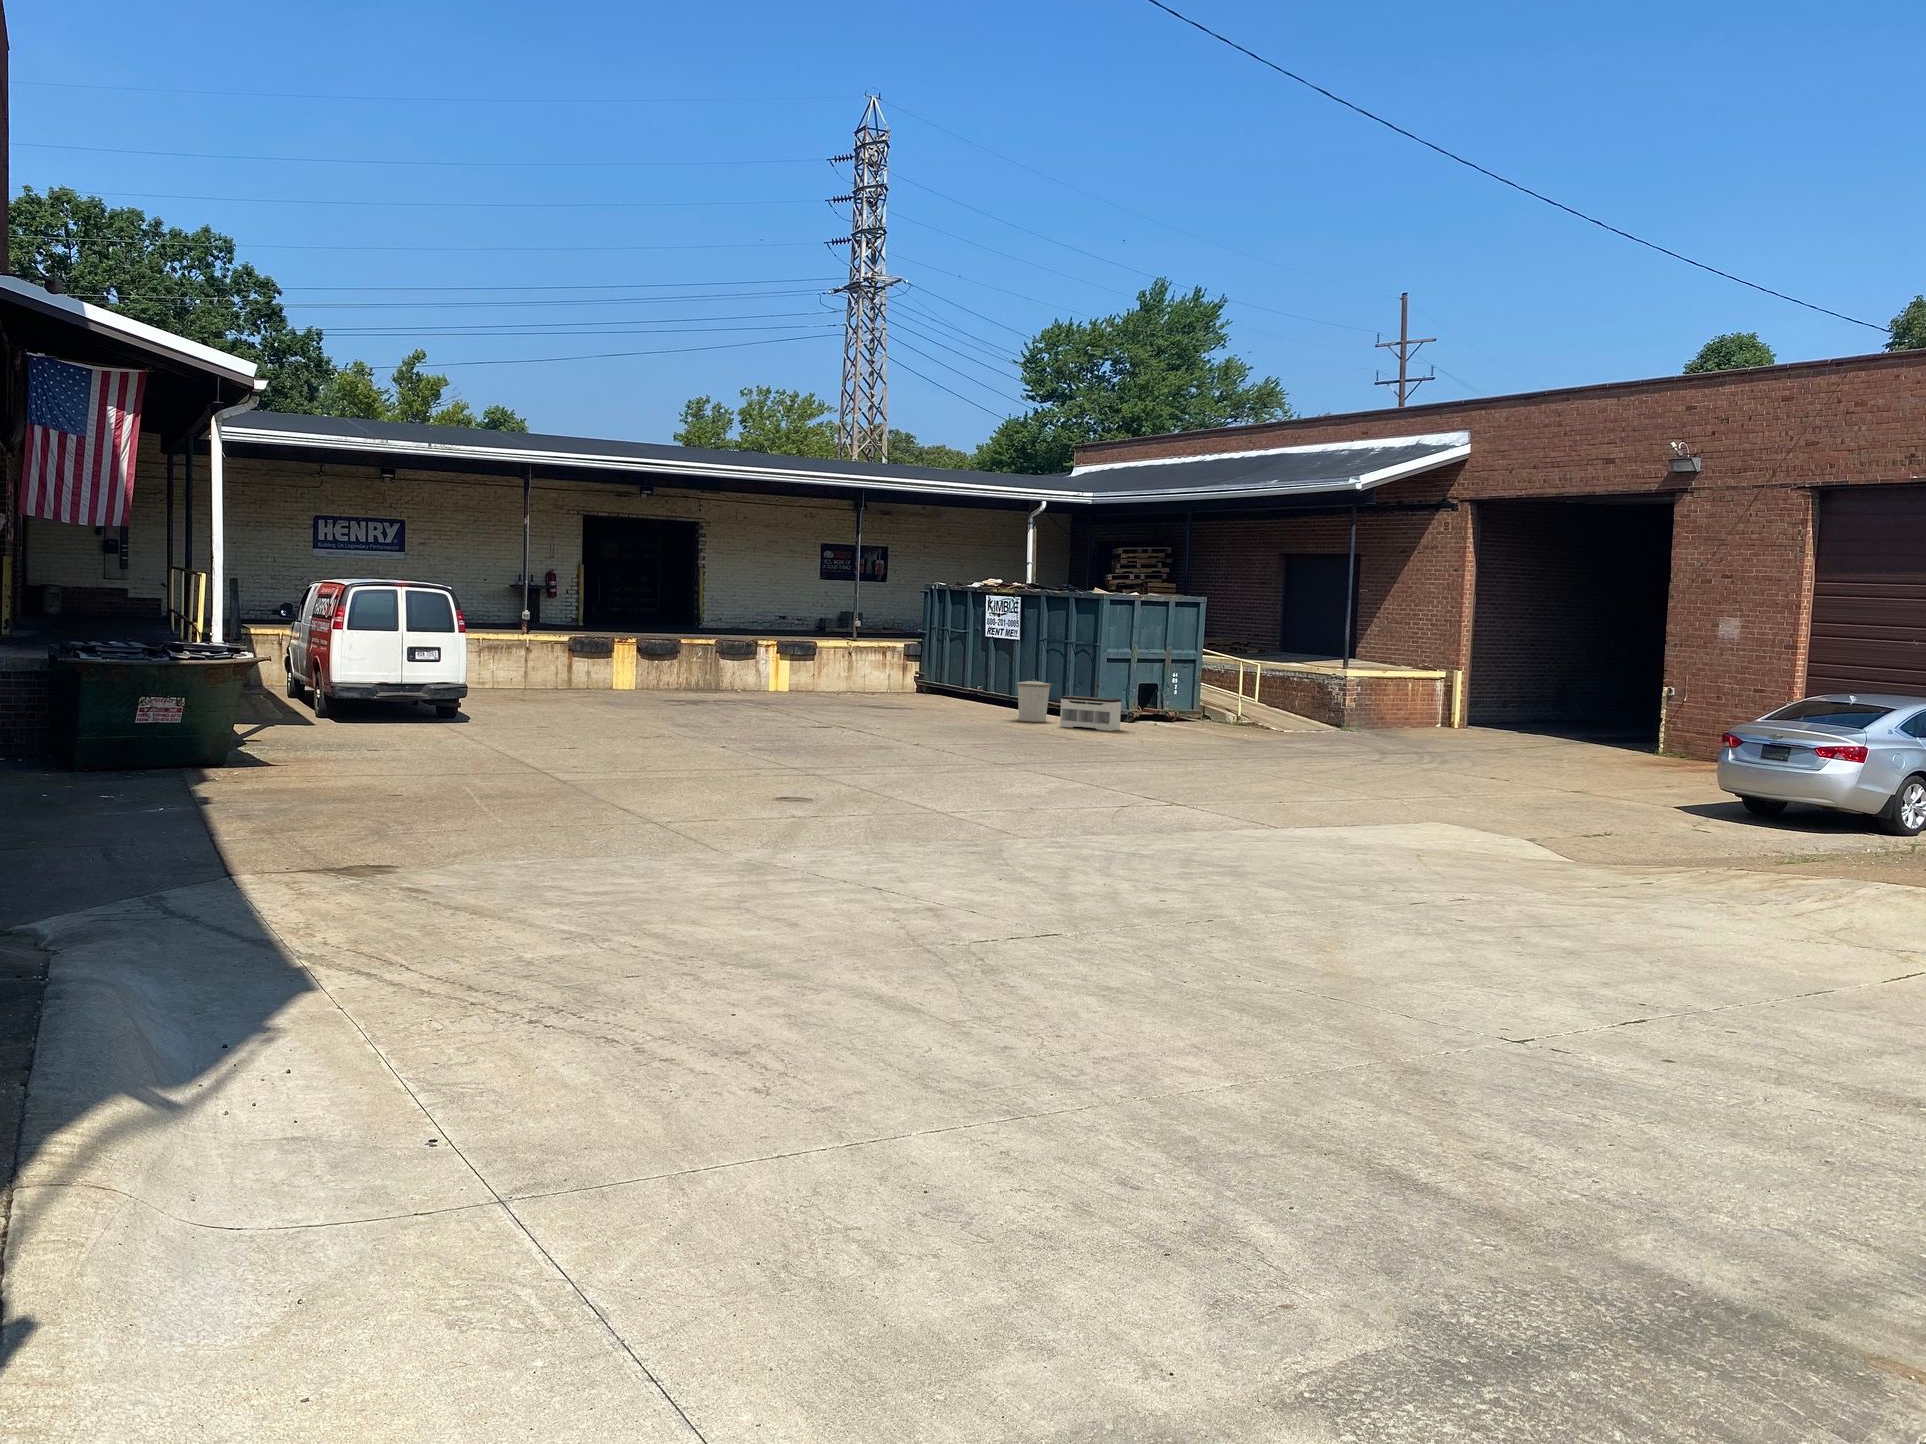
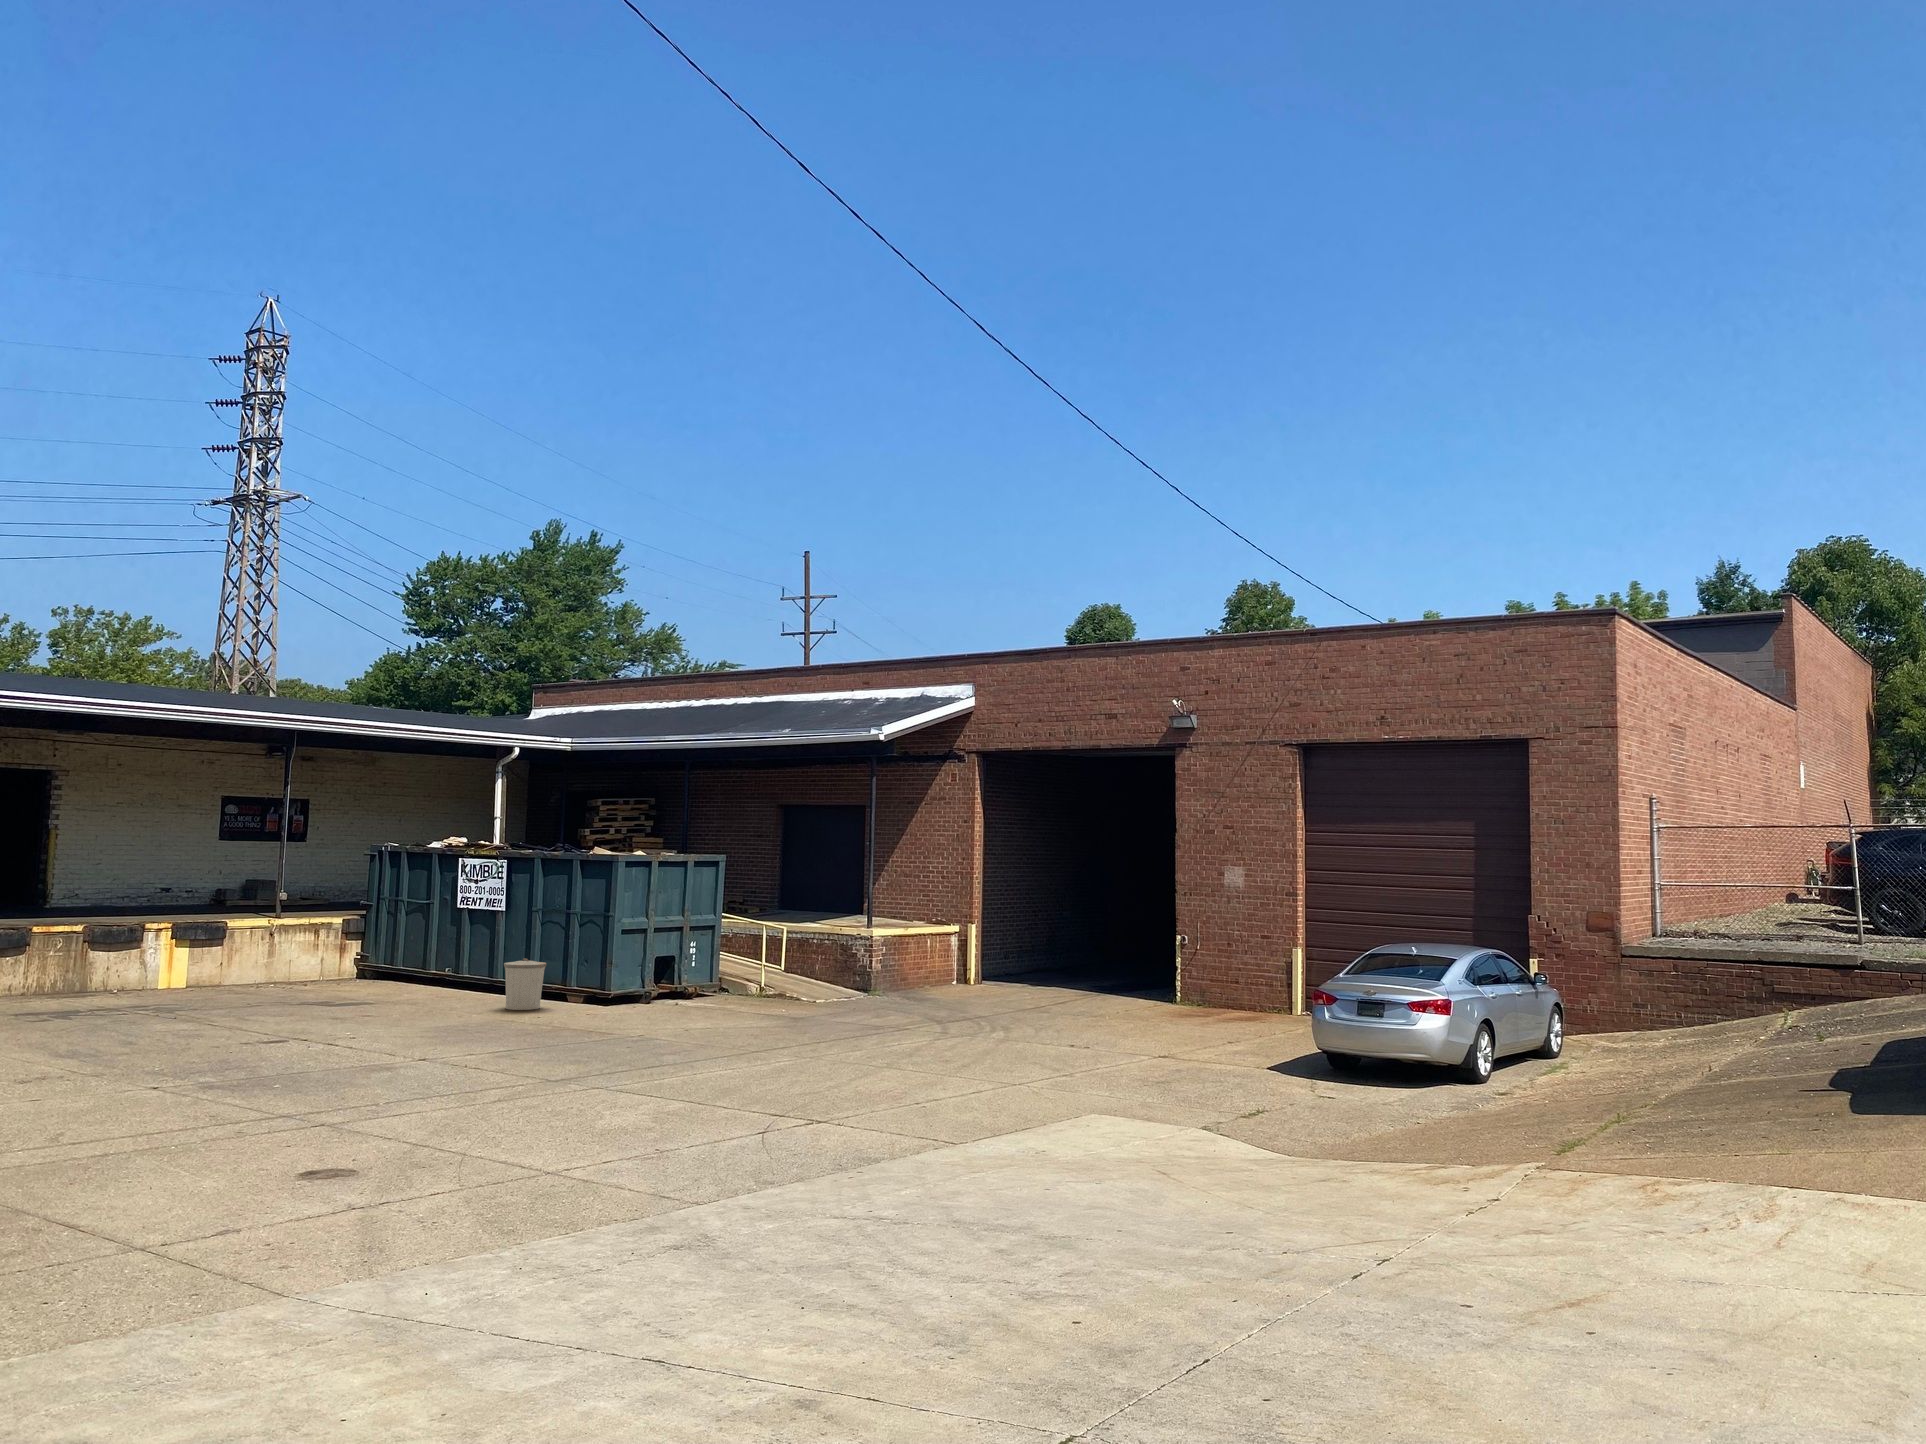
bench: present [1060,696,1121,731] -> none [561,977,635,1017]

